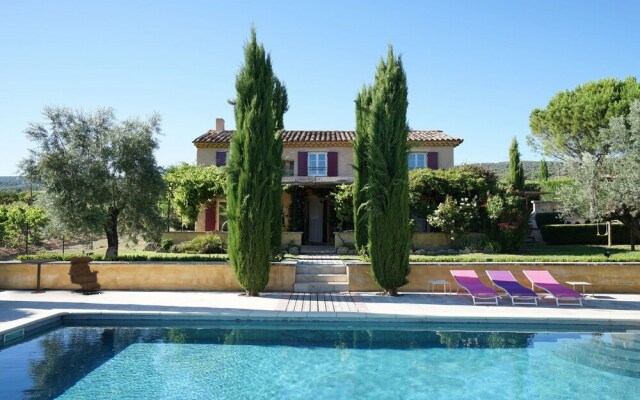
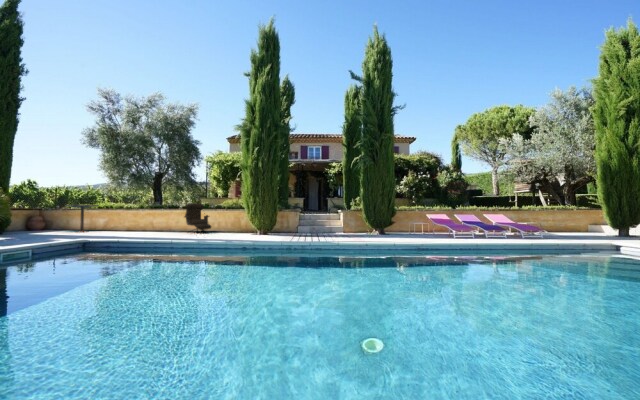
lounge chair: present [68,256,101,294] -> present [184,203,211,233]

